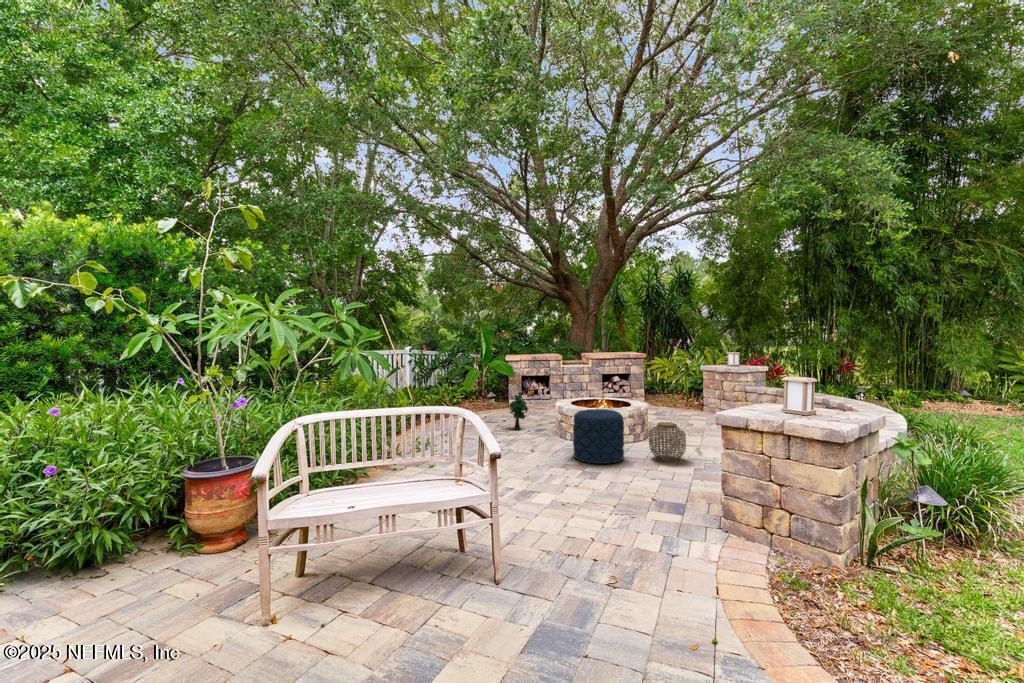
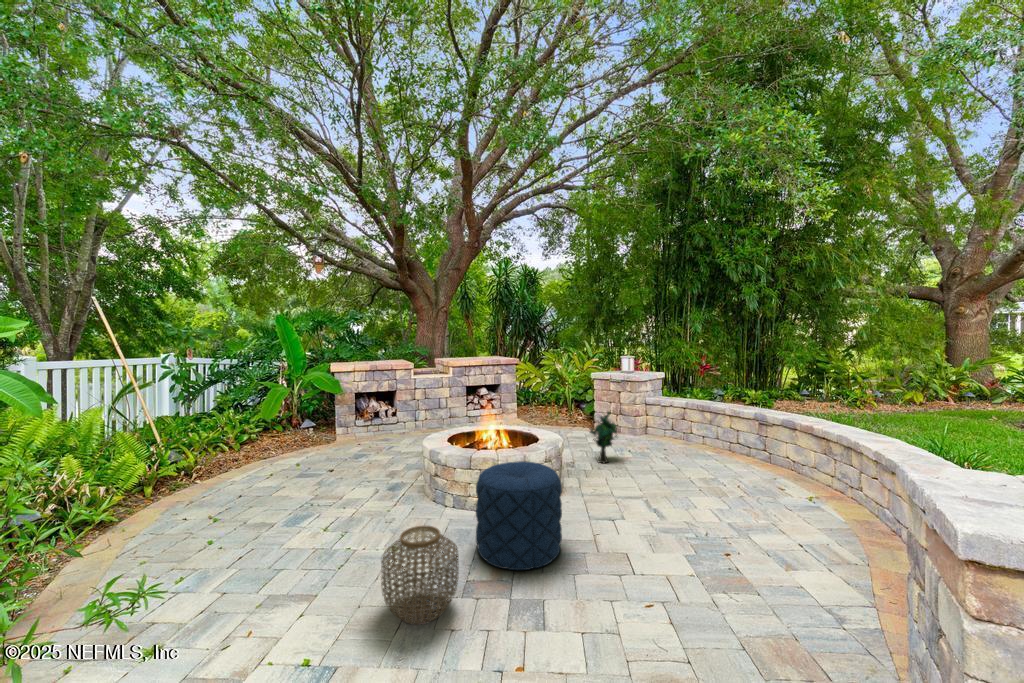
decorative plant: present [508,392,528,430] -> present [589,412,617,463]
woven basket: present [649,422,686,462] -> present [381,526,459,624]

